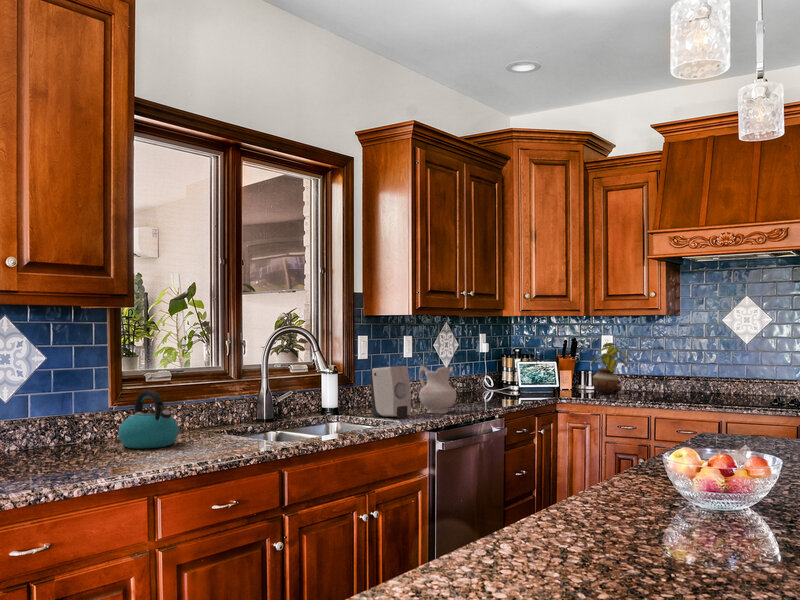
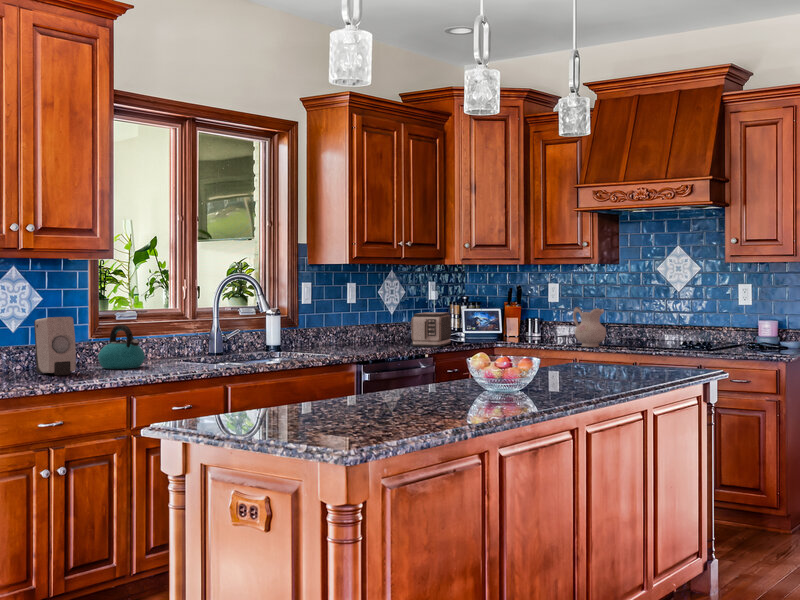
potted plant: present [591,343,629,394] -> none [531,291,566,339]
ceramic pitcher: present [419,365,456,414] -> present [573,307,606,347]
soap dispenser: present [370,366,411,418] -> present [34,317,76,375]
toaster: none [476,367,515,406] -> present [411,312,451,347]

